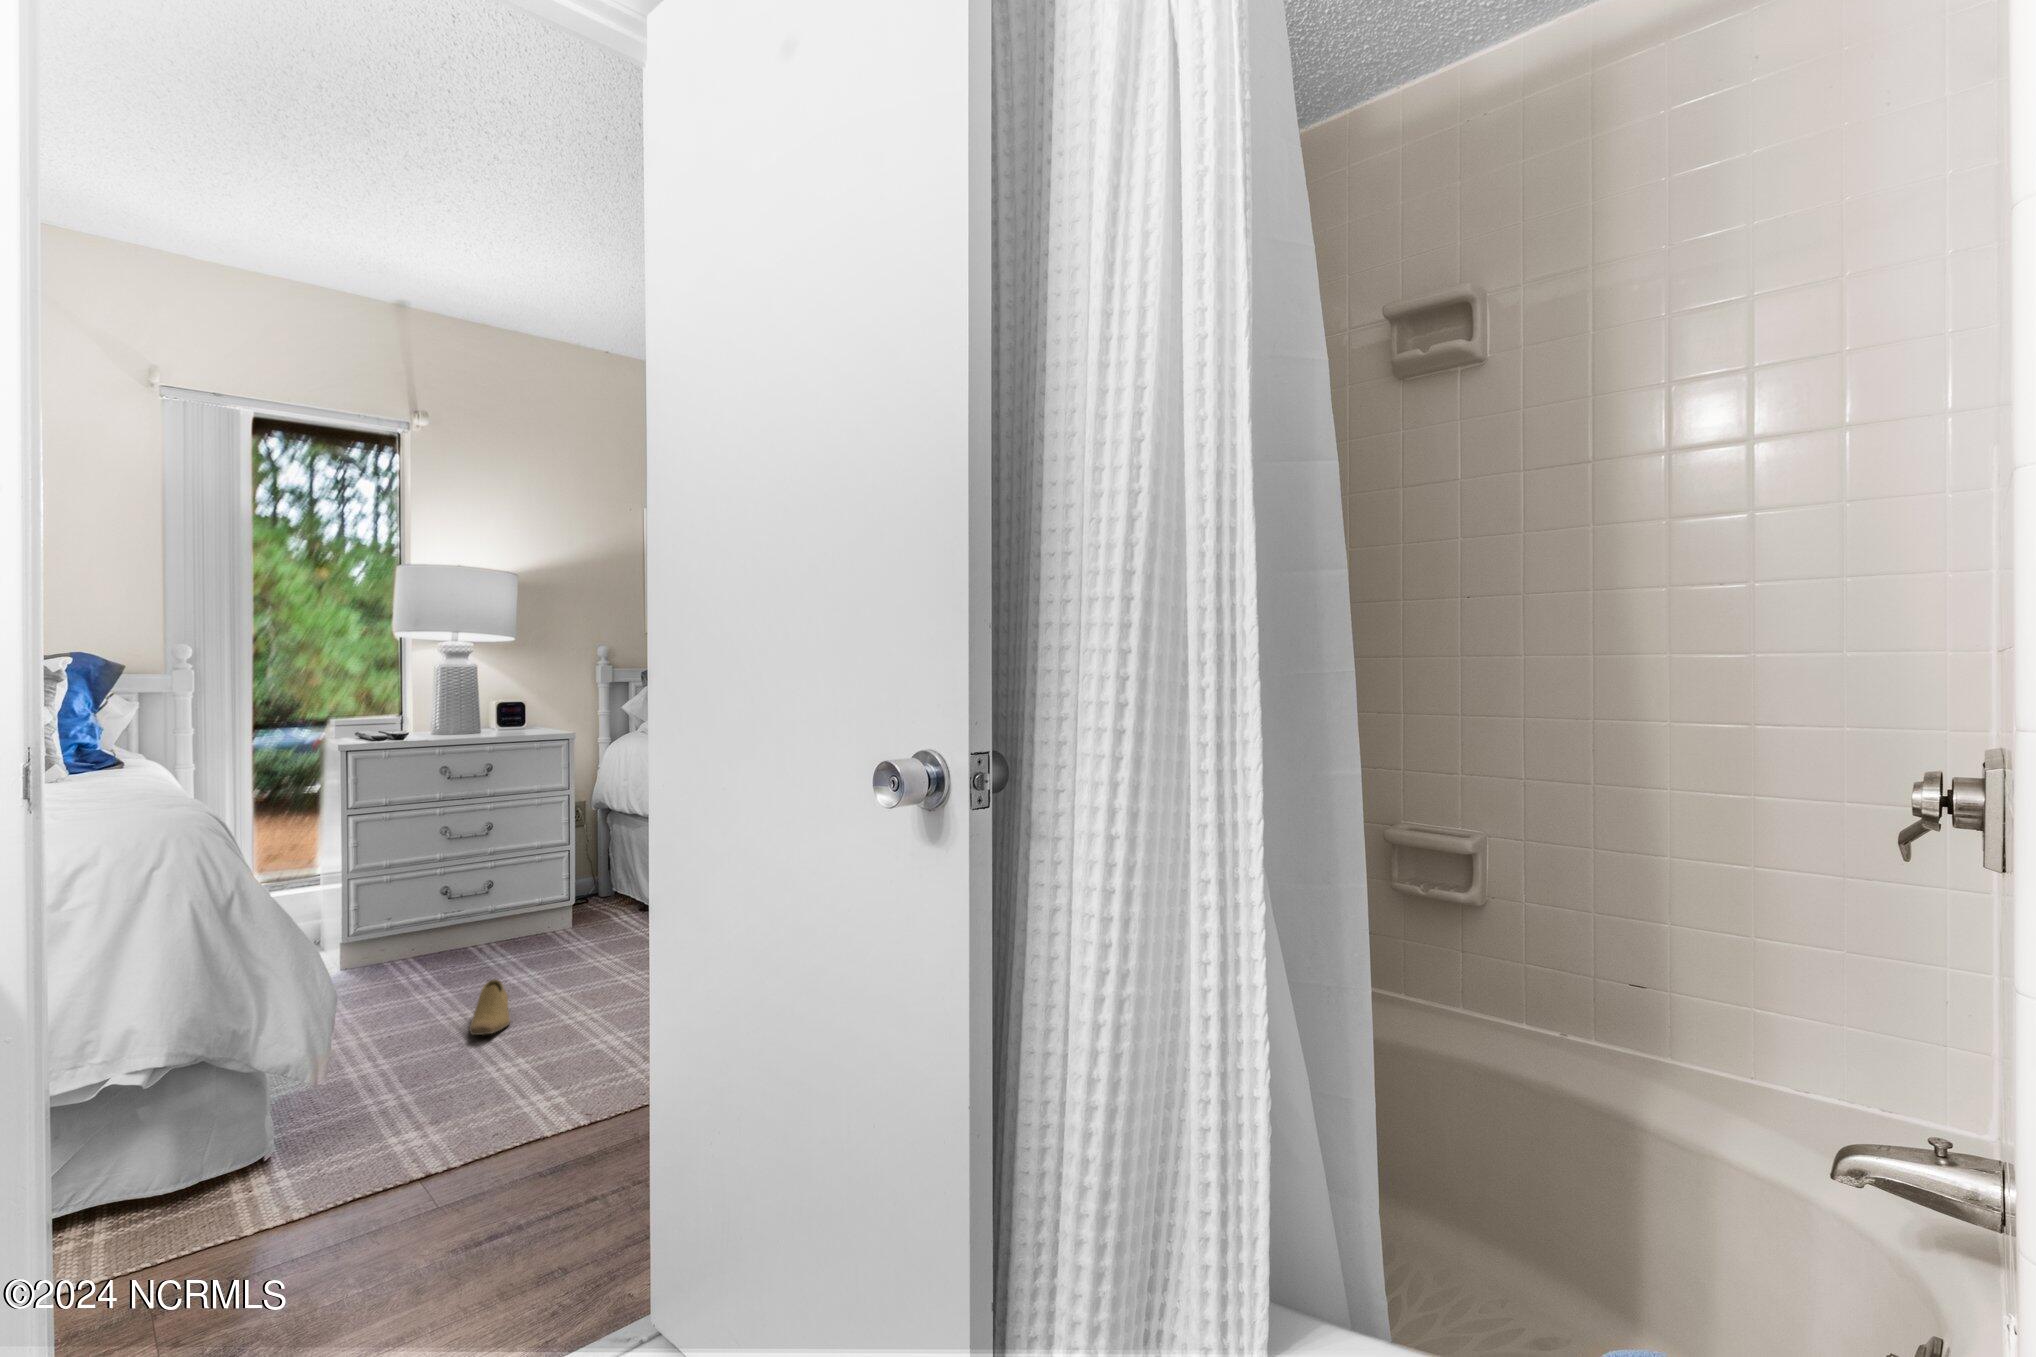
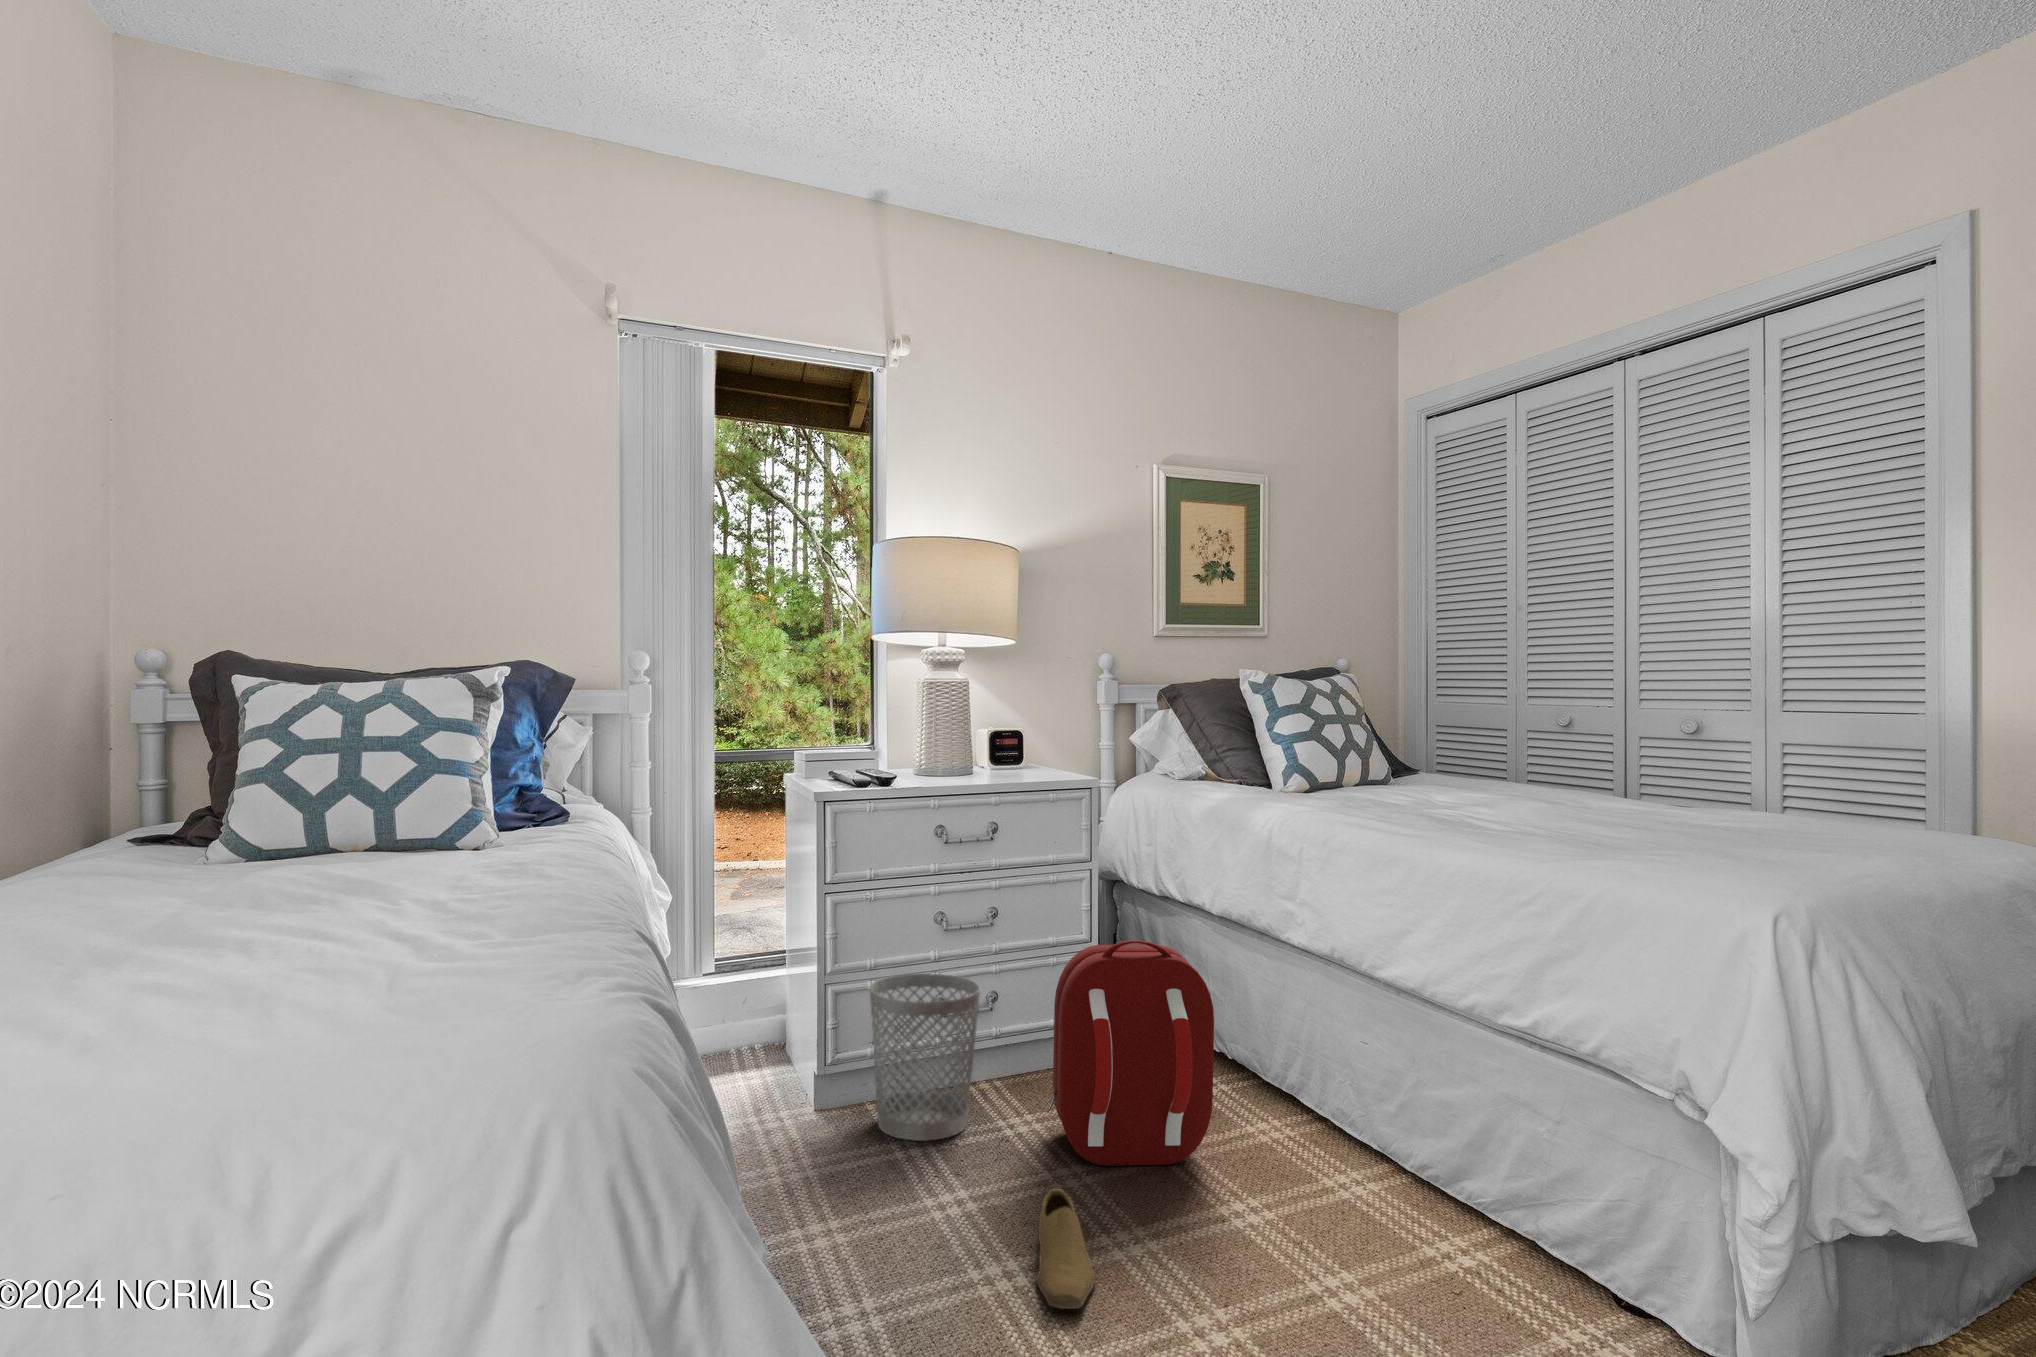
backpack: none [510,831,623,976] -> present [1048,940,1214,1166]
wastebasket: none [381,869,468,977] -> present [870,974,980,1141]

